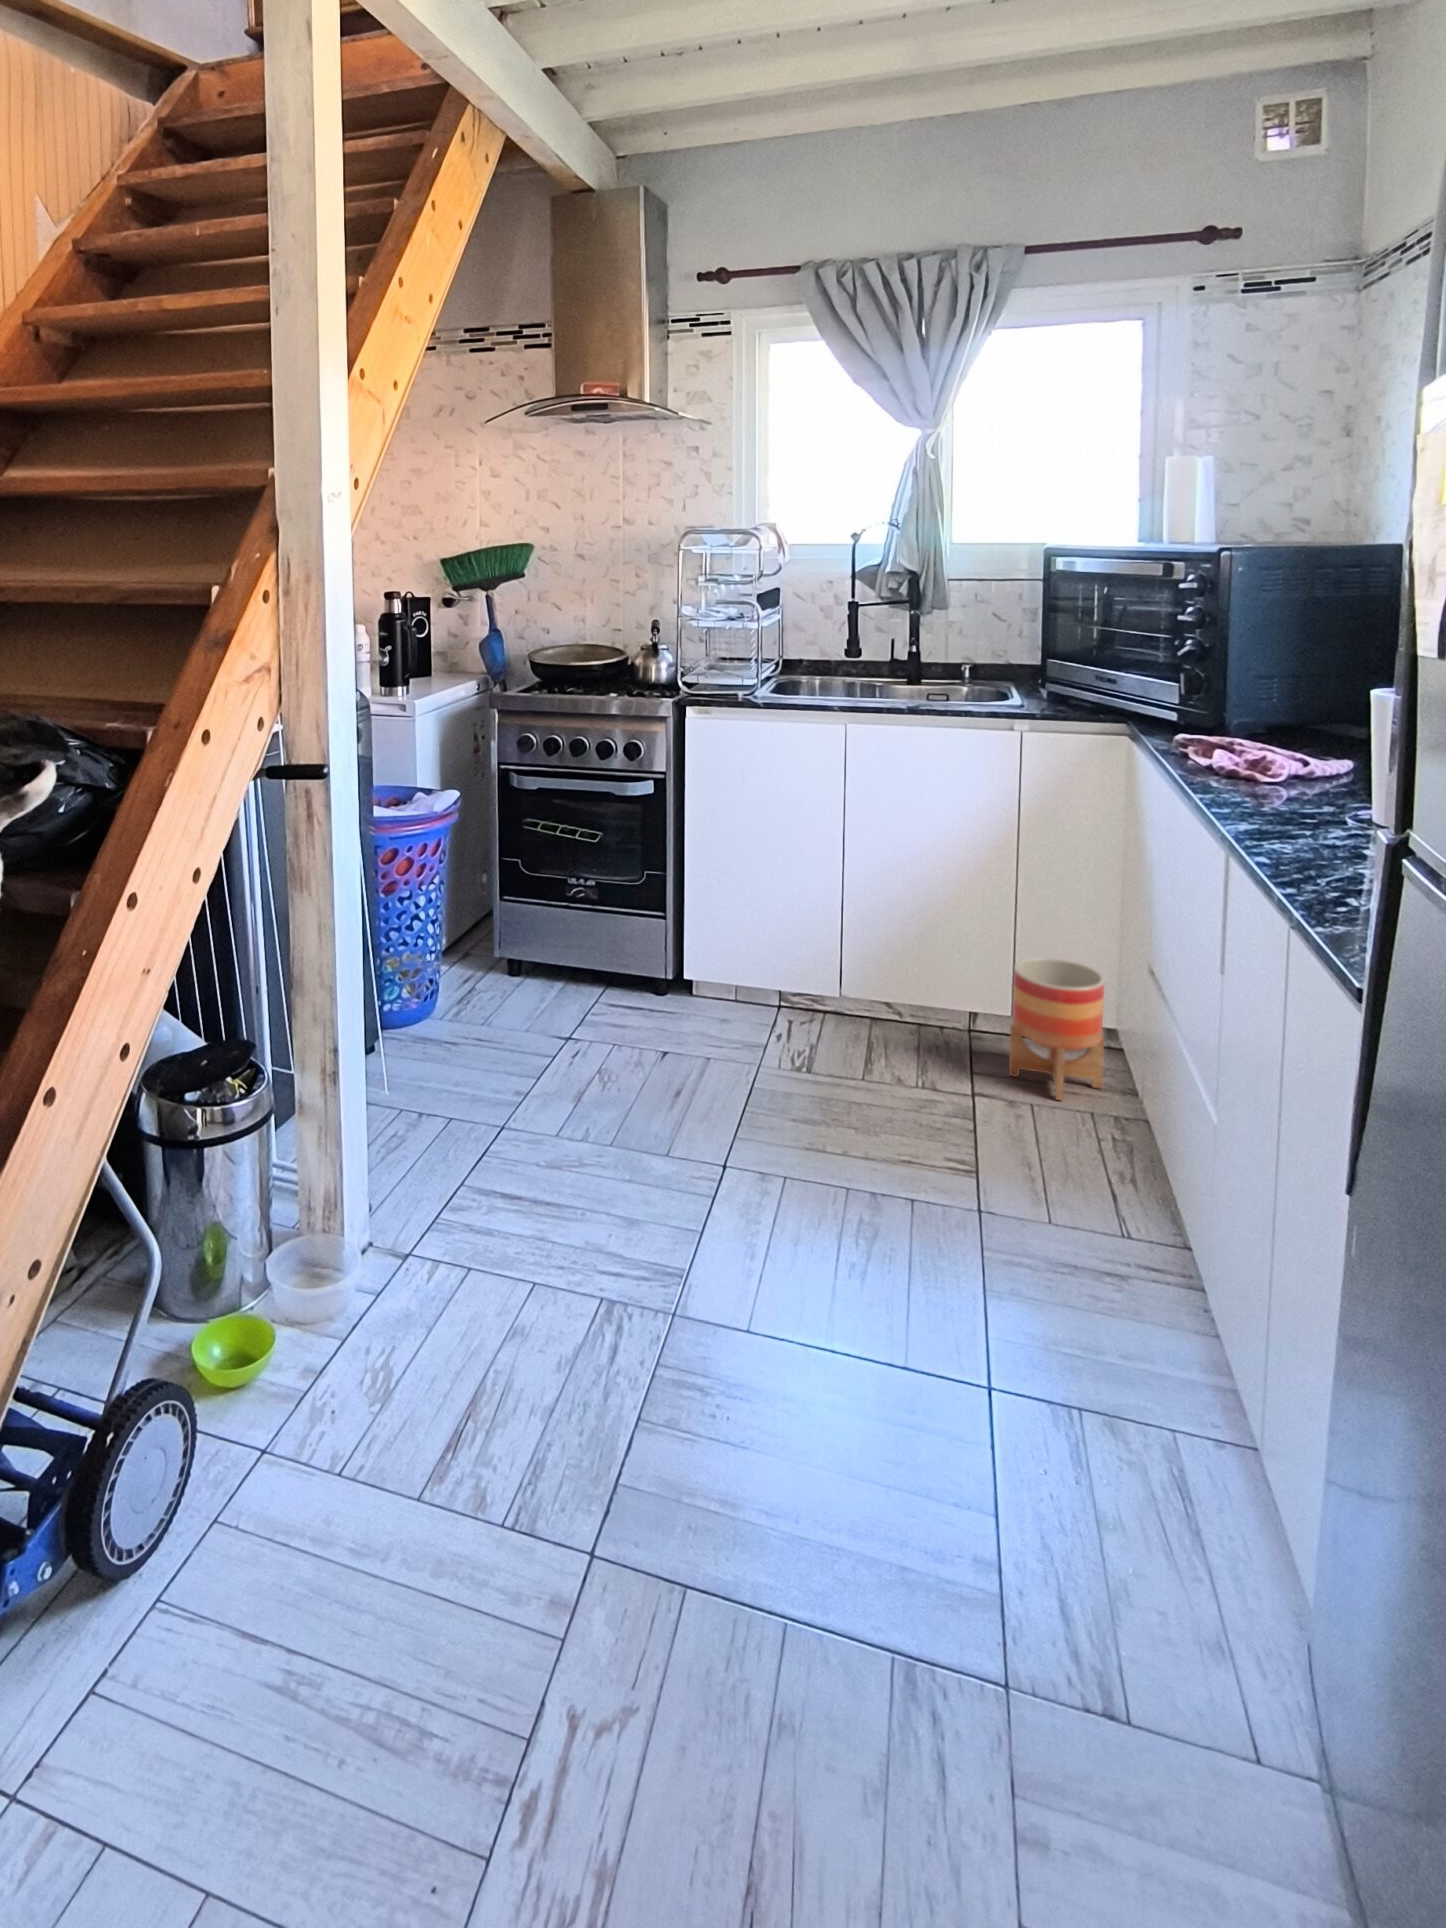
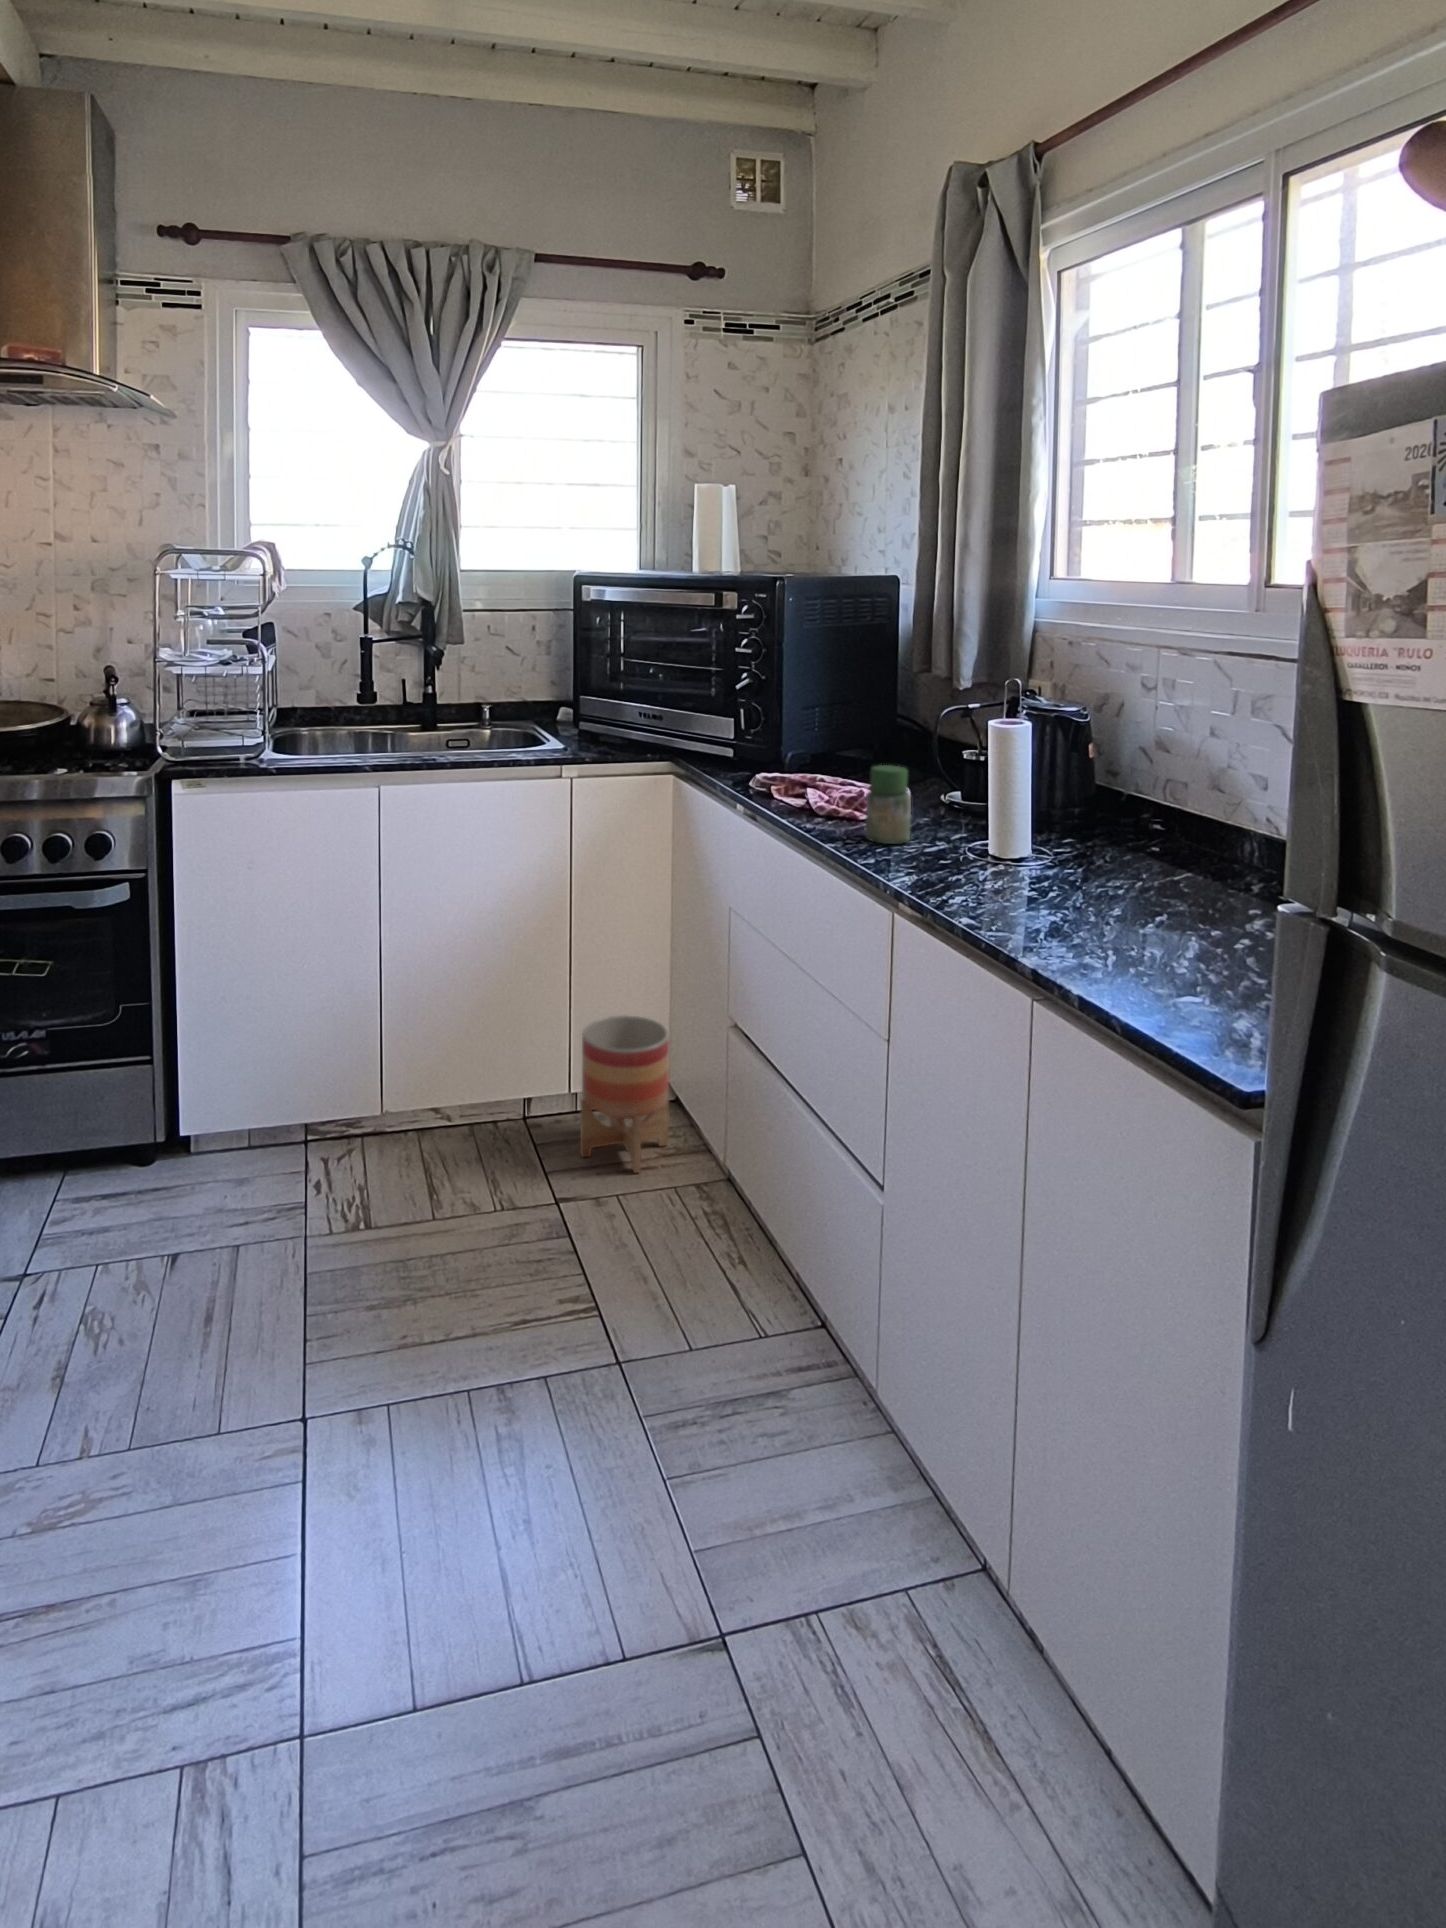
jar: none [1255,736,1310,813] -> present [865,765,911,844]

